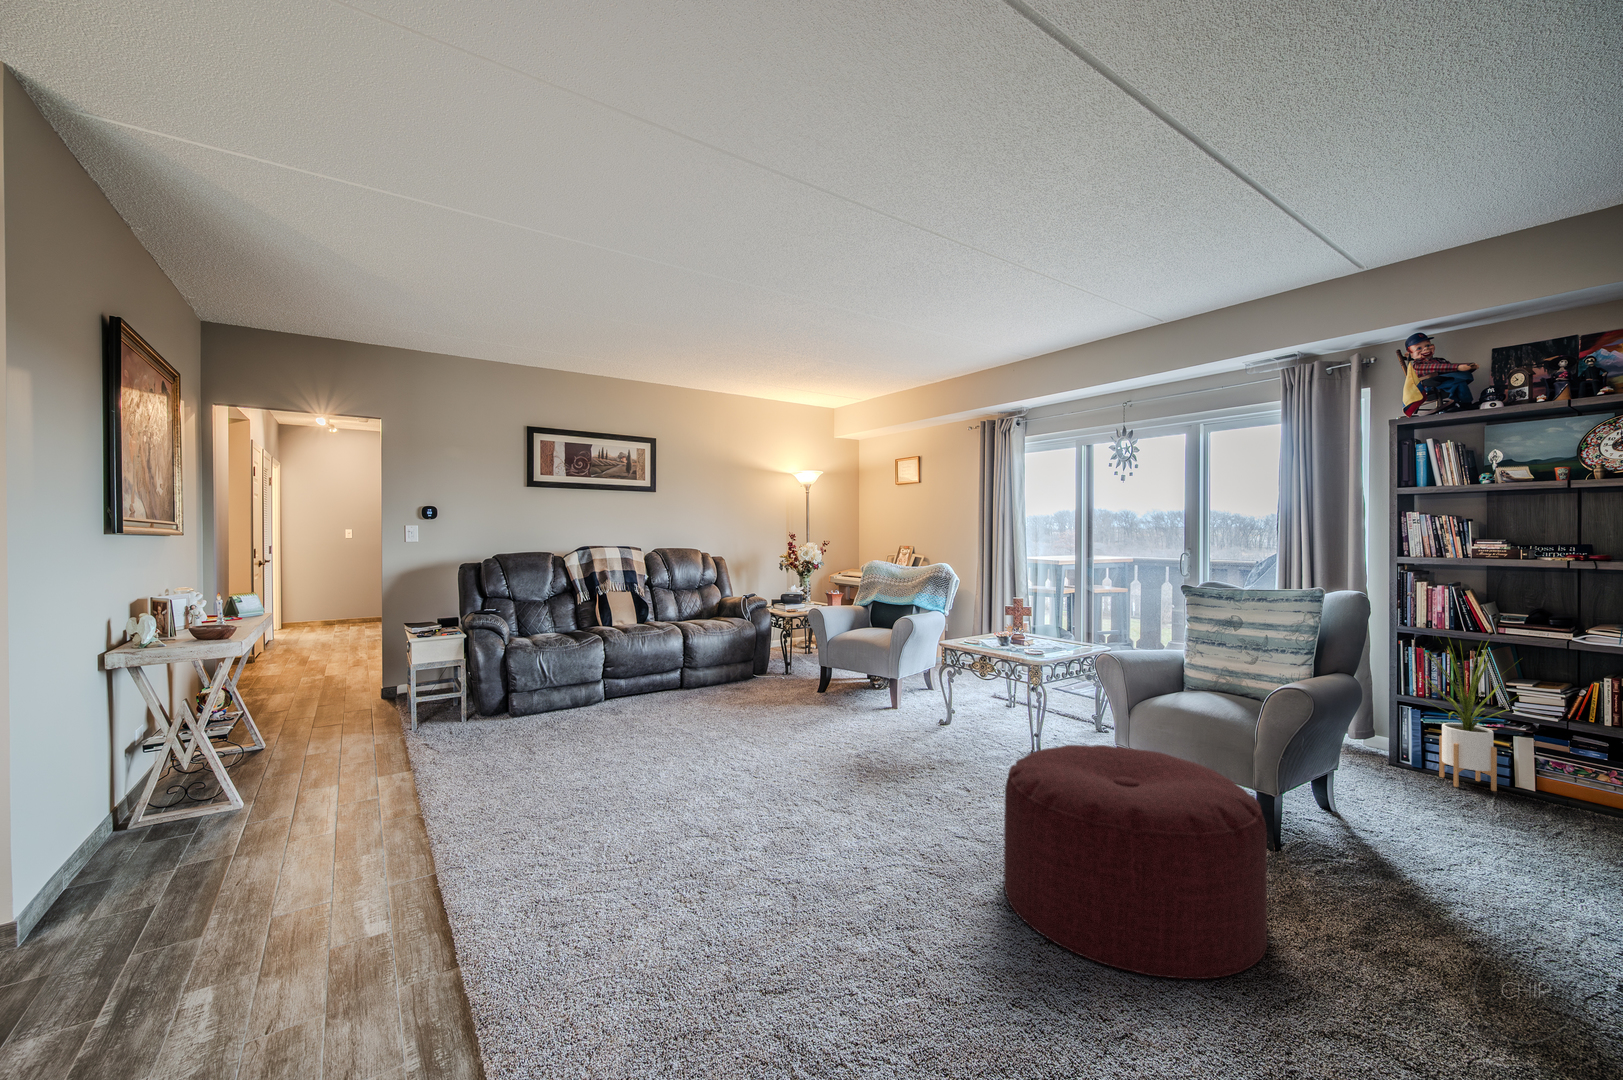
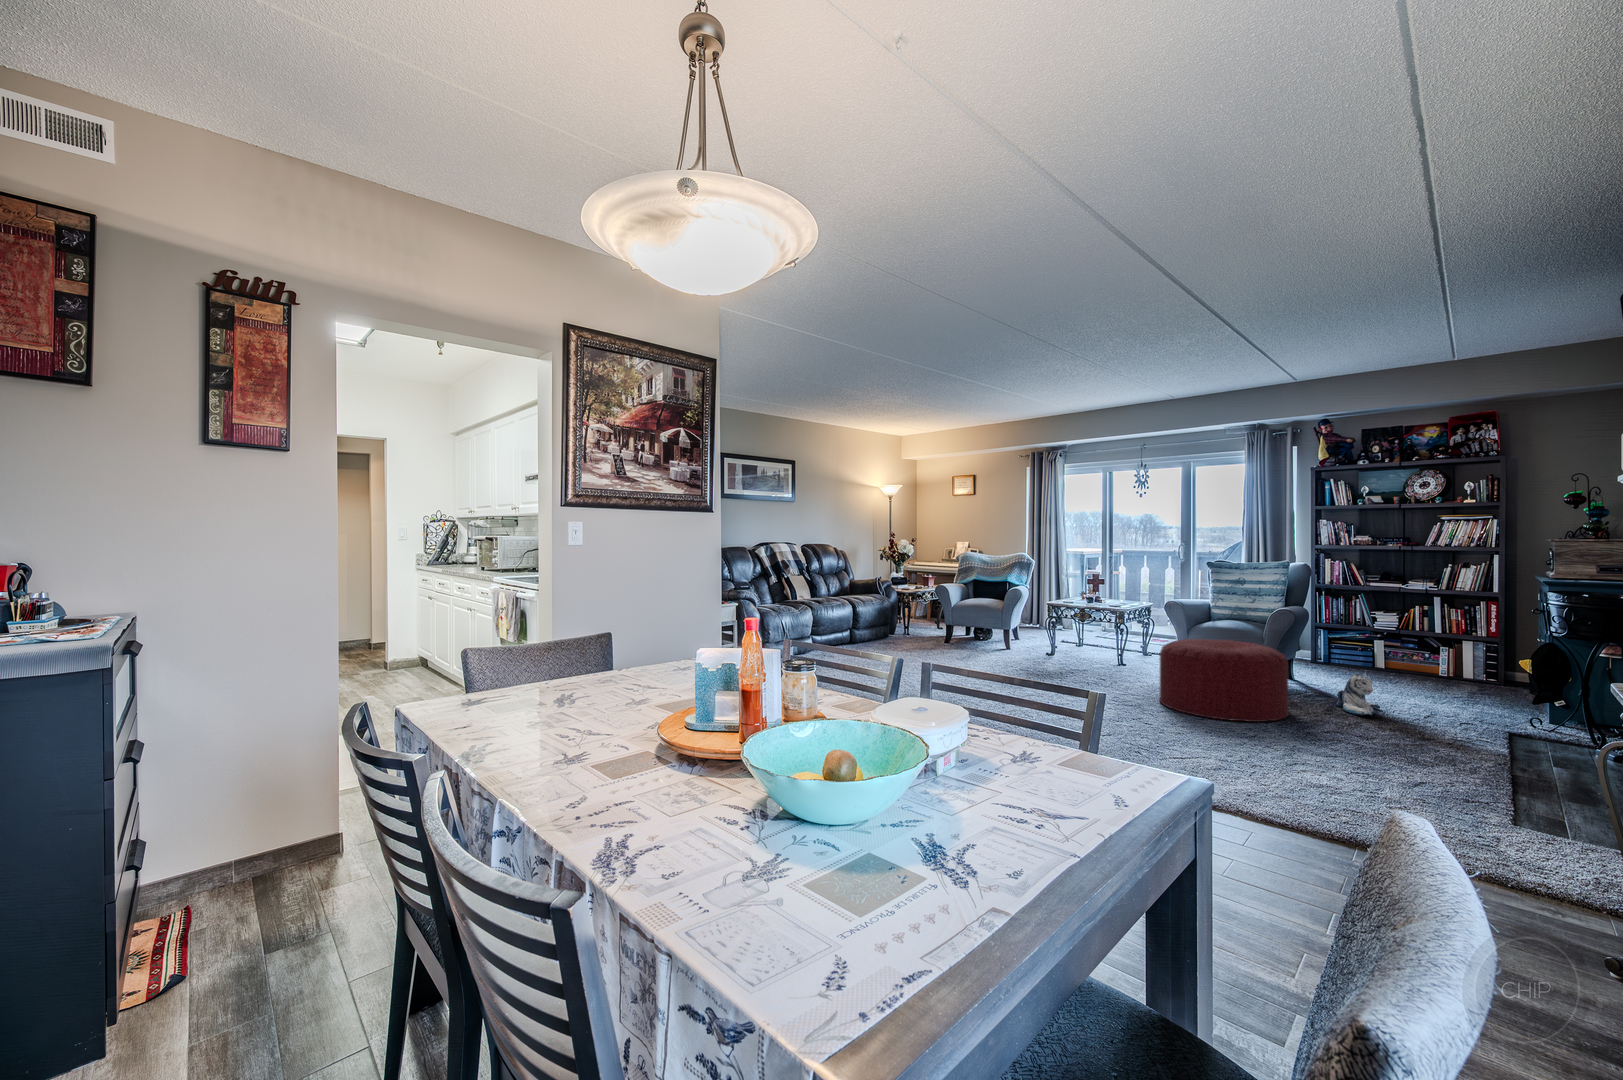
house plant: present [1415,640,1519,791] -> none [1325,588,1380,669]
plush toy: none [1397,861,1509,979] -> present [1336,675,1380,716]

